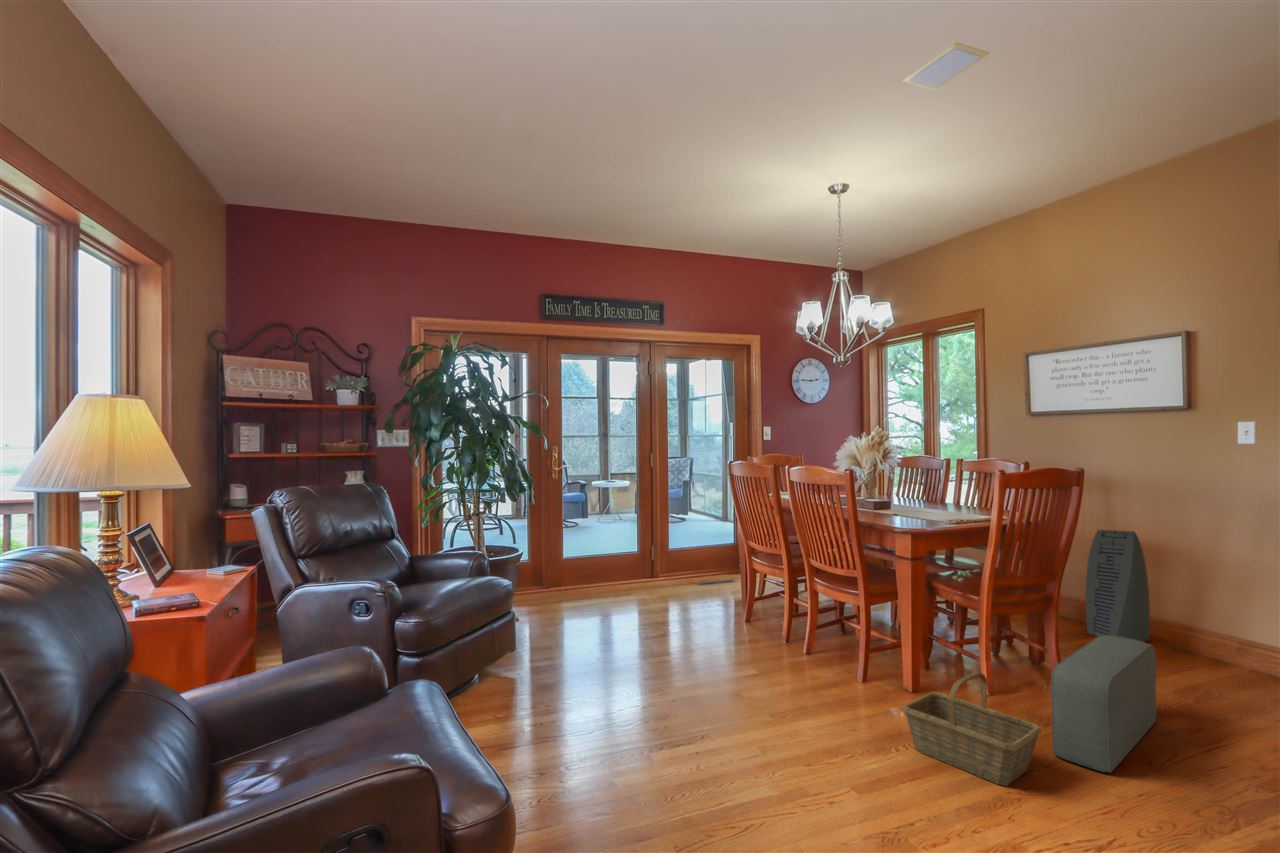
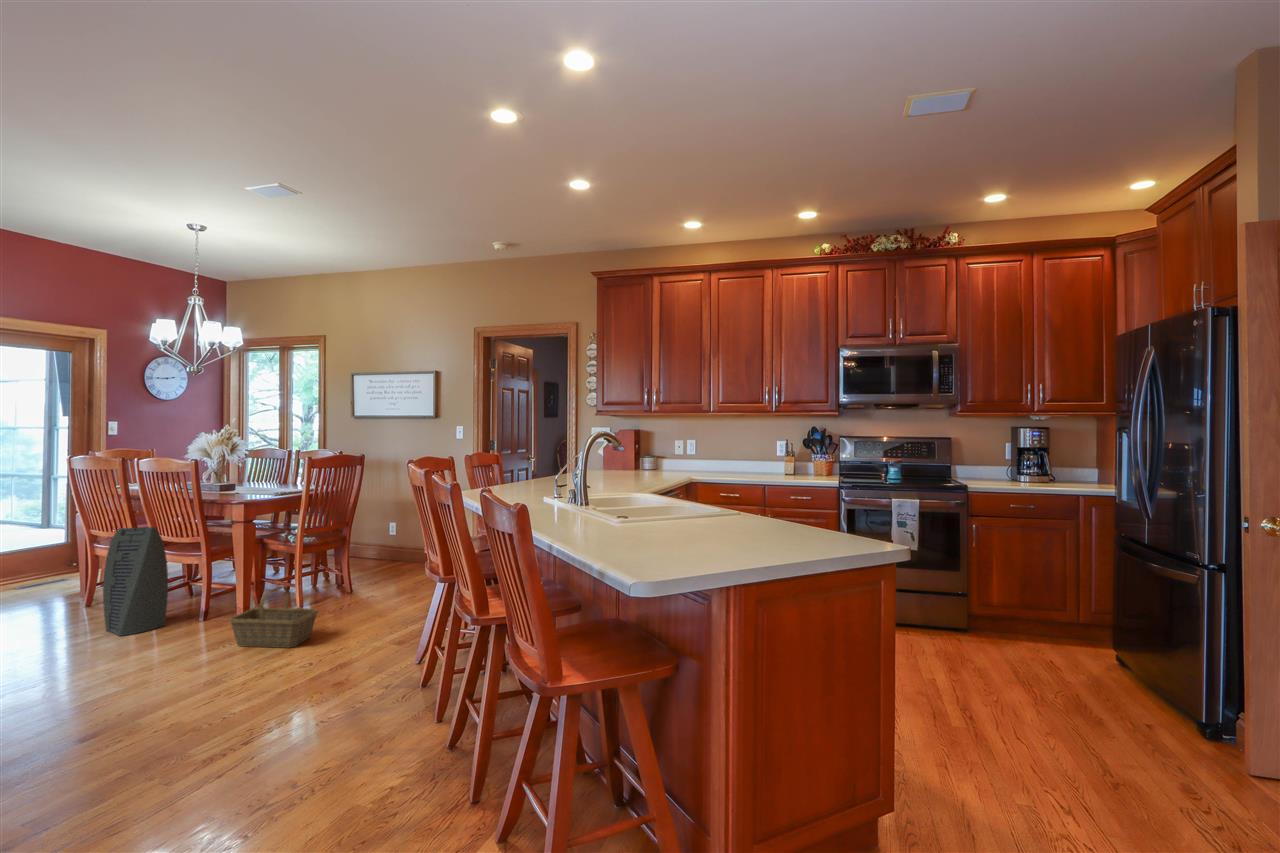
air purifier: present [1085,530,1150,642] -> present [103,527,168,636]
pouf: present [1051,635,1156,773] -> none [328,556,395,628]

